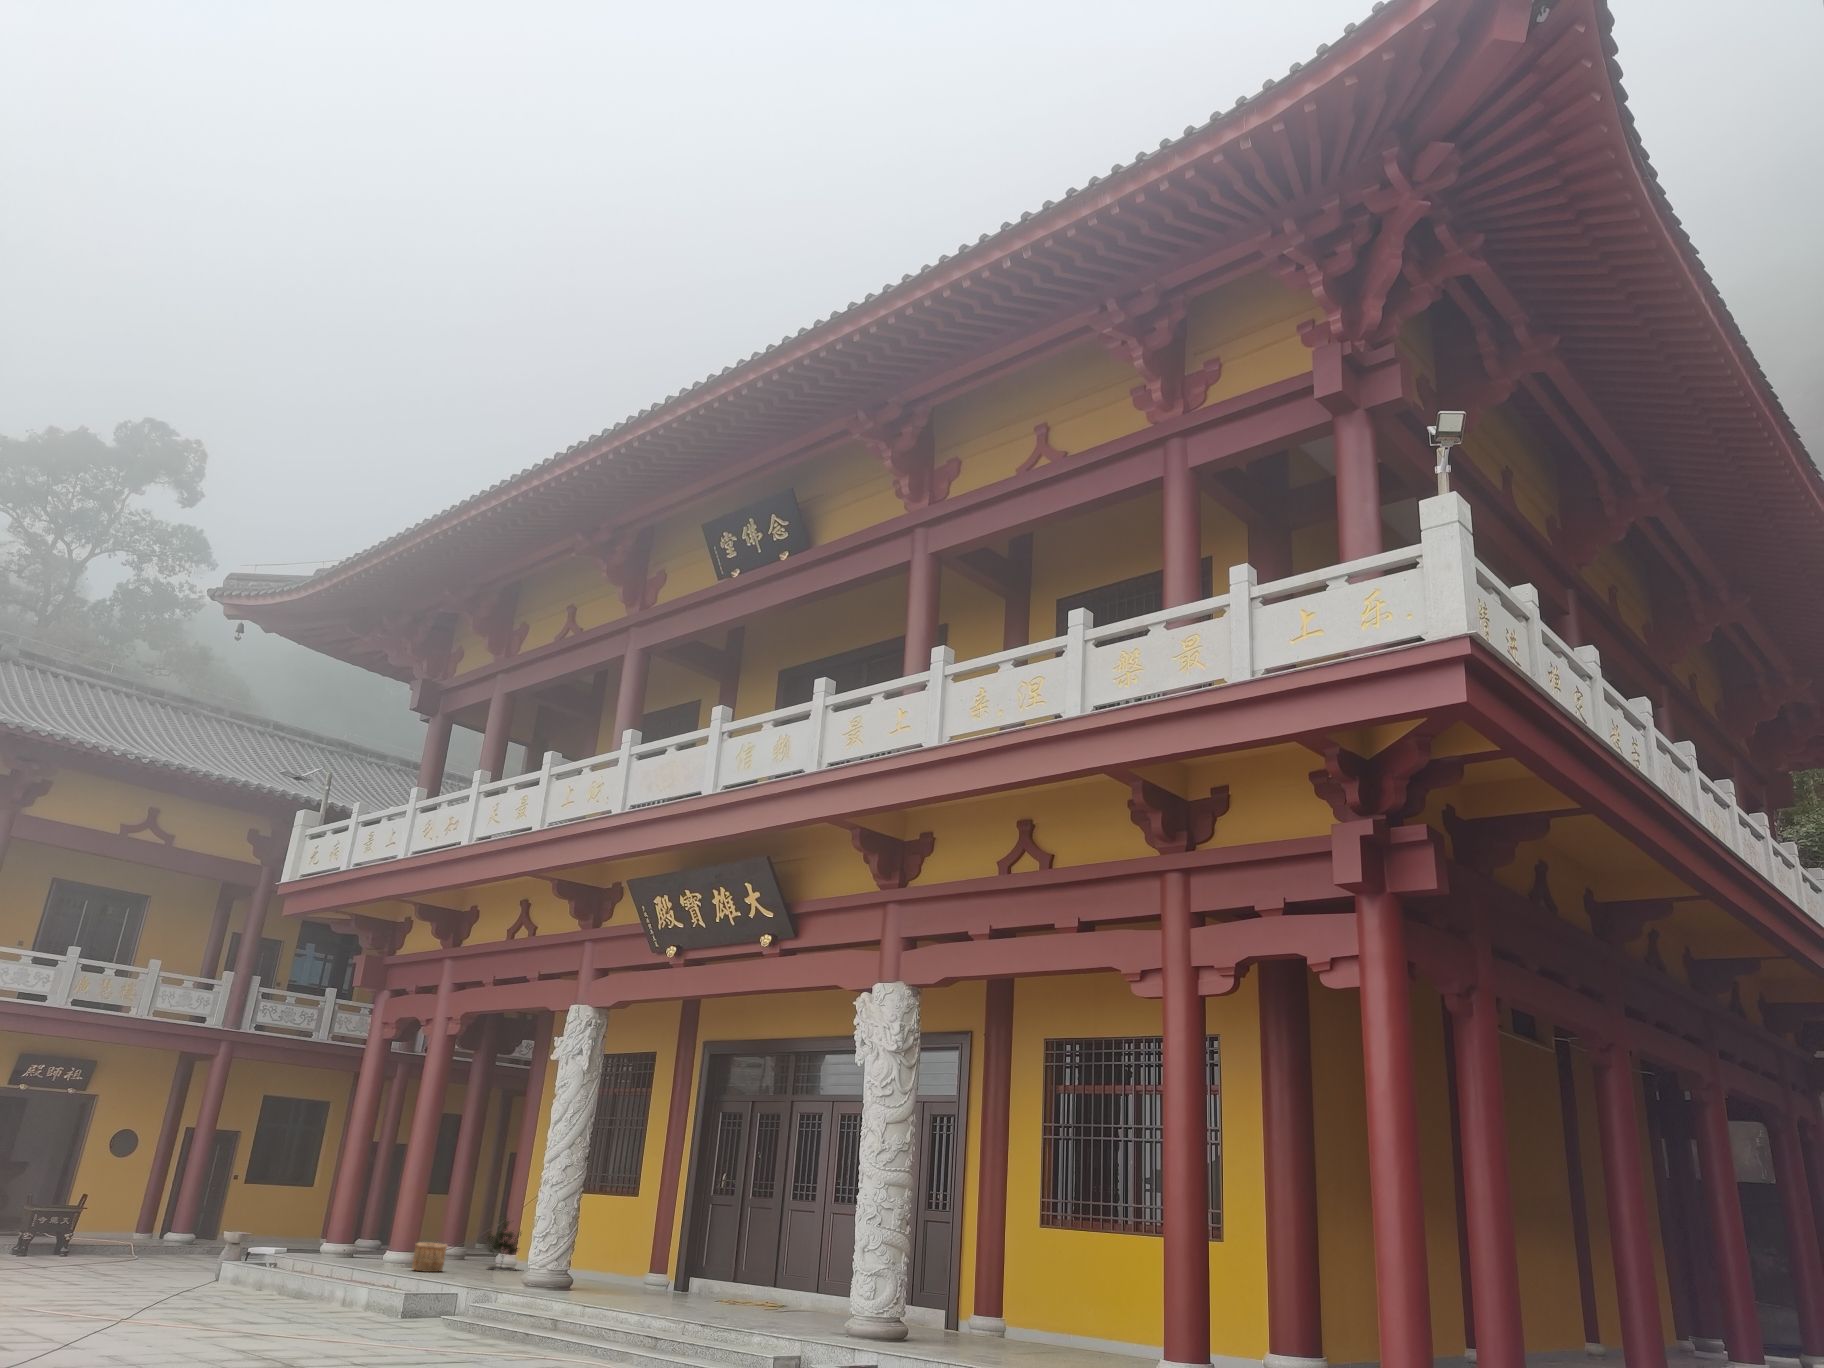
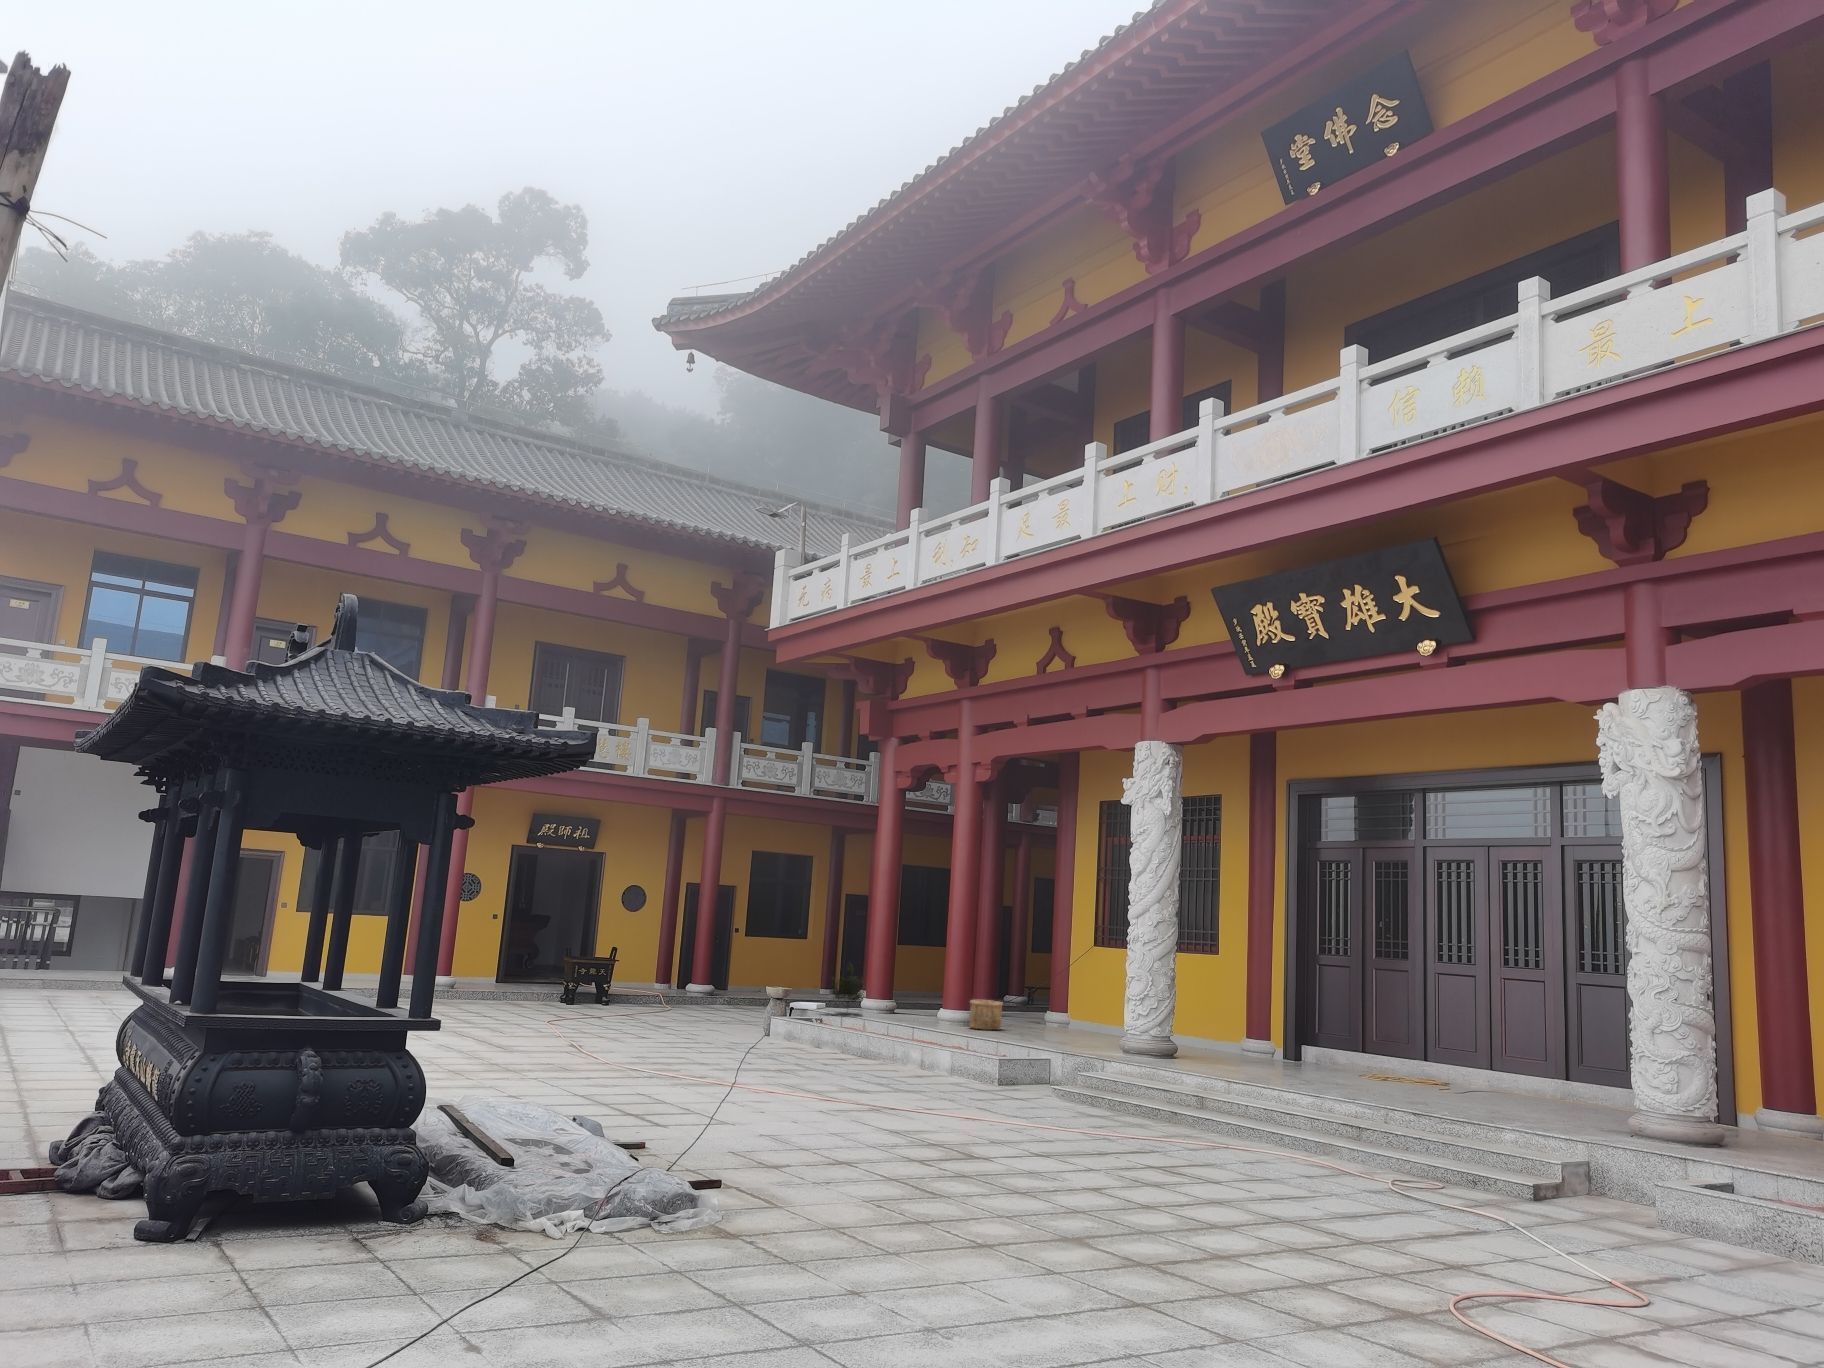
potted tree: present [487,1218,521,1271] -> present [832,965,863,1017]

